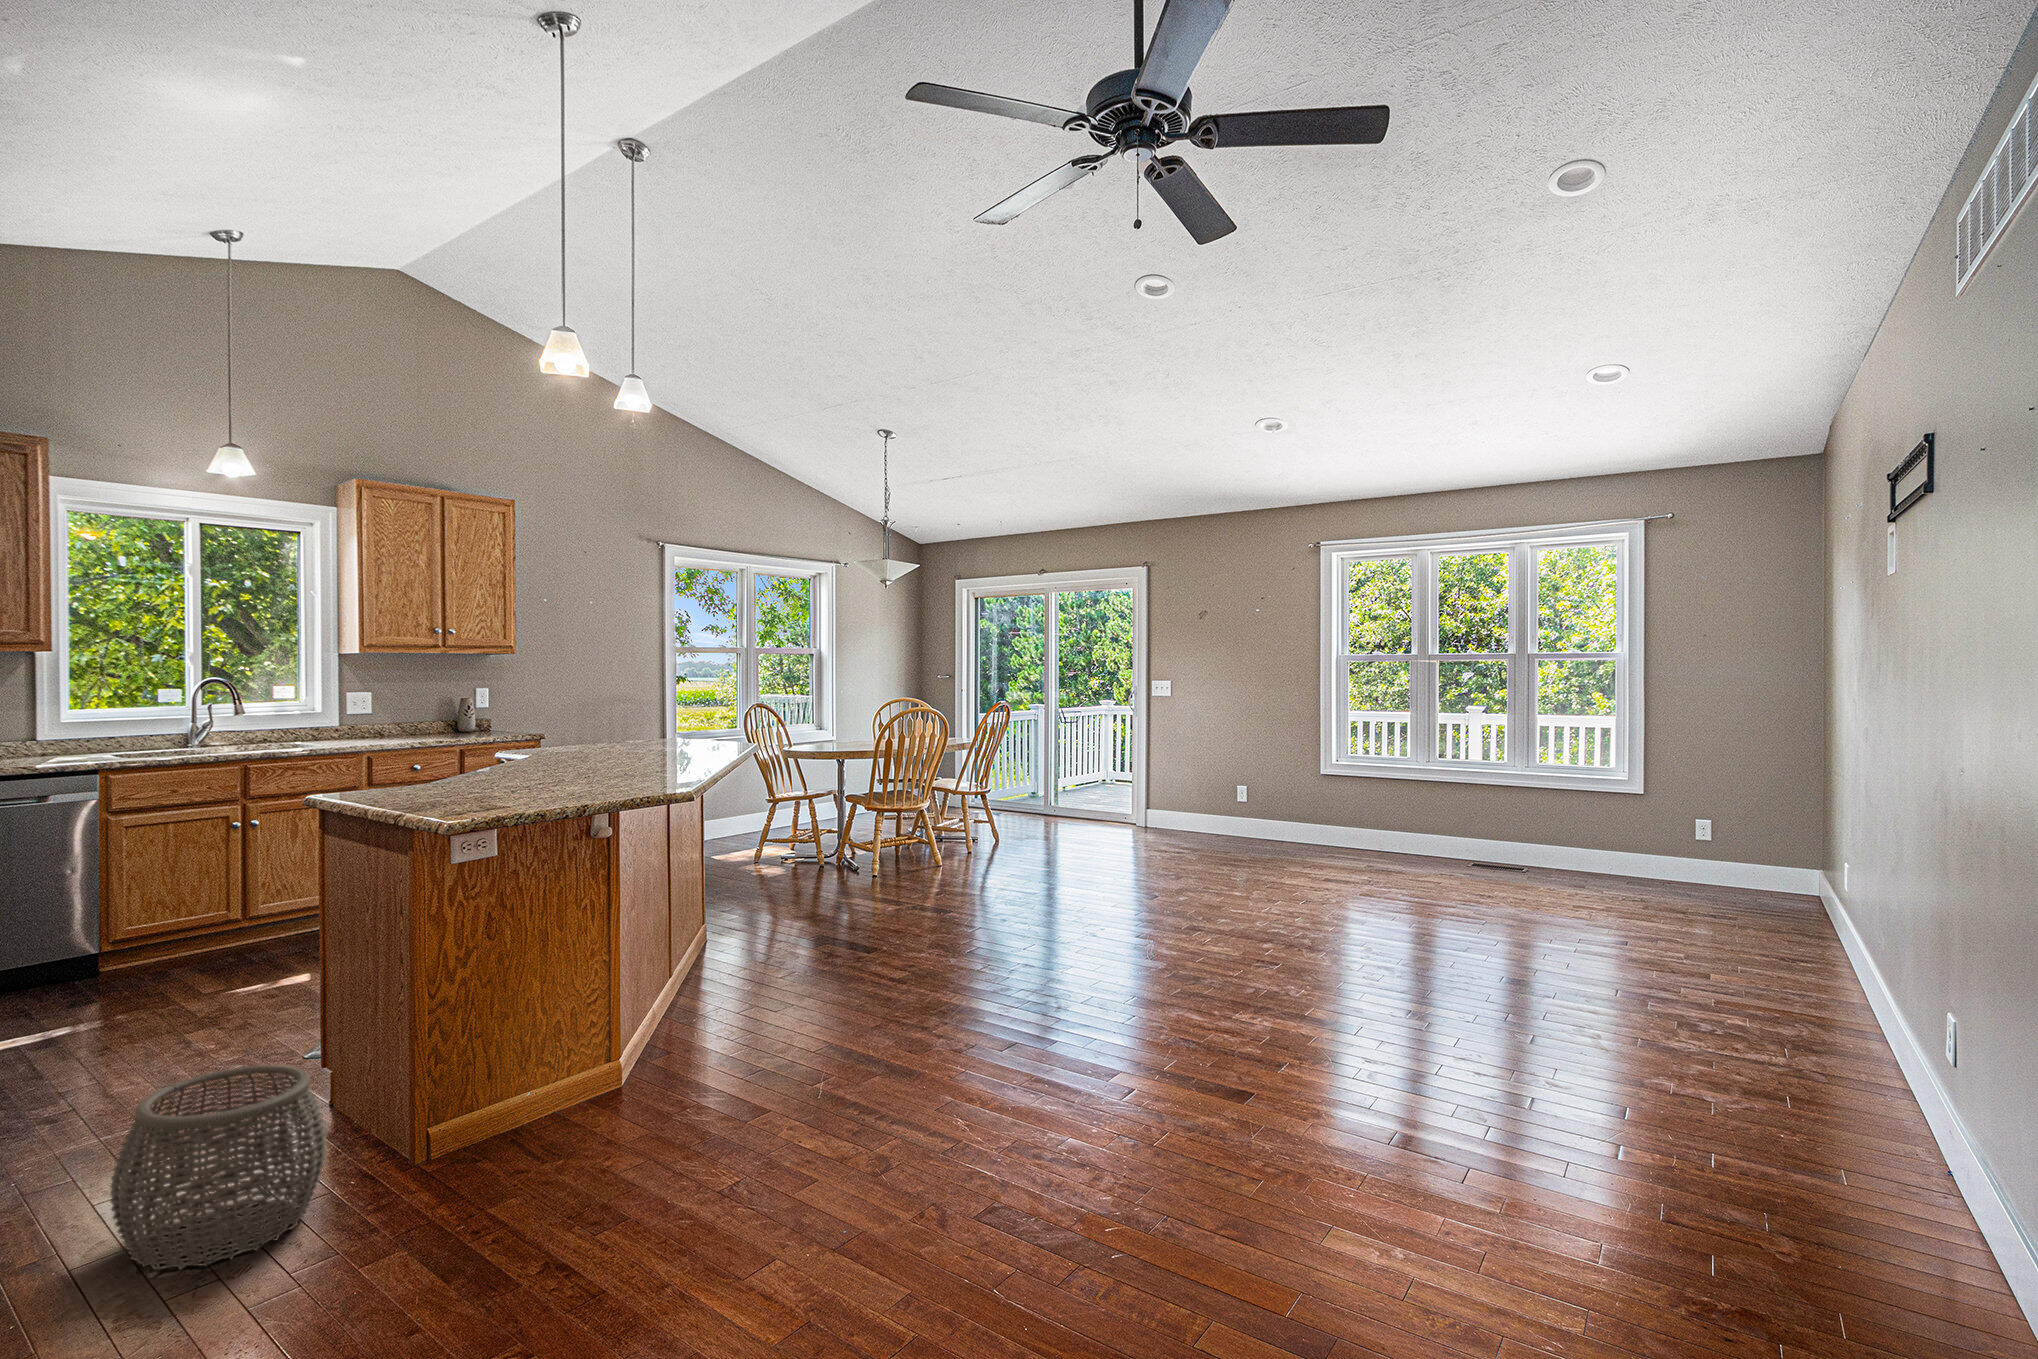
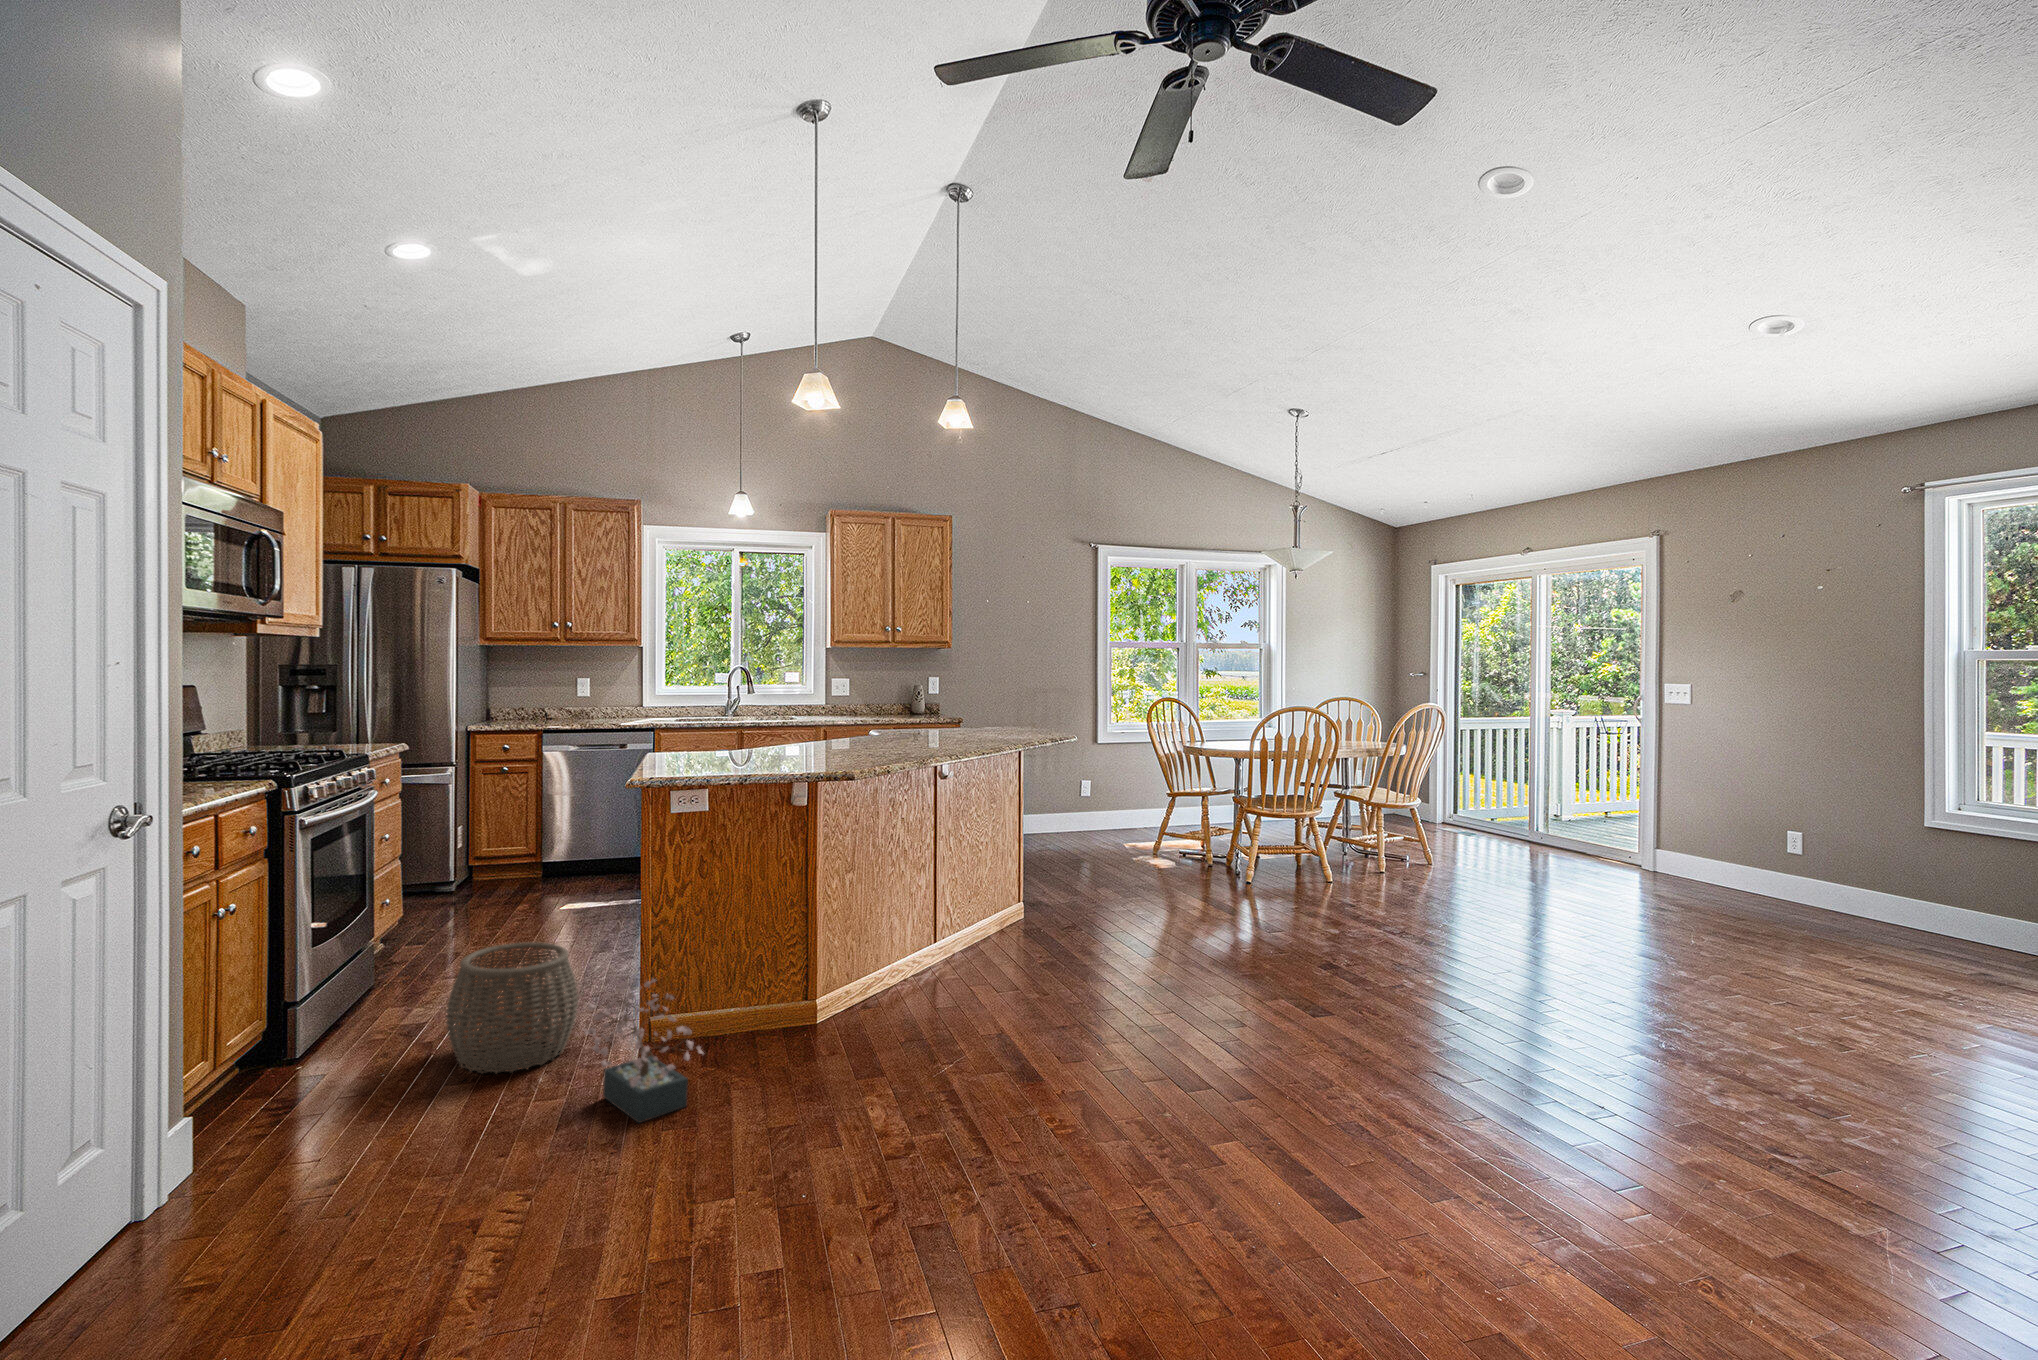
decorative plant: none [415,1068,599,1239] -> present [582,979,704,1123]

